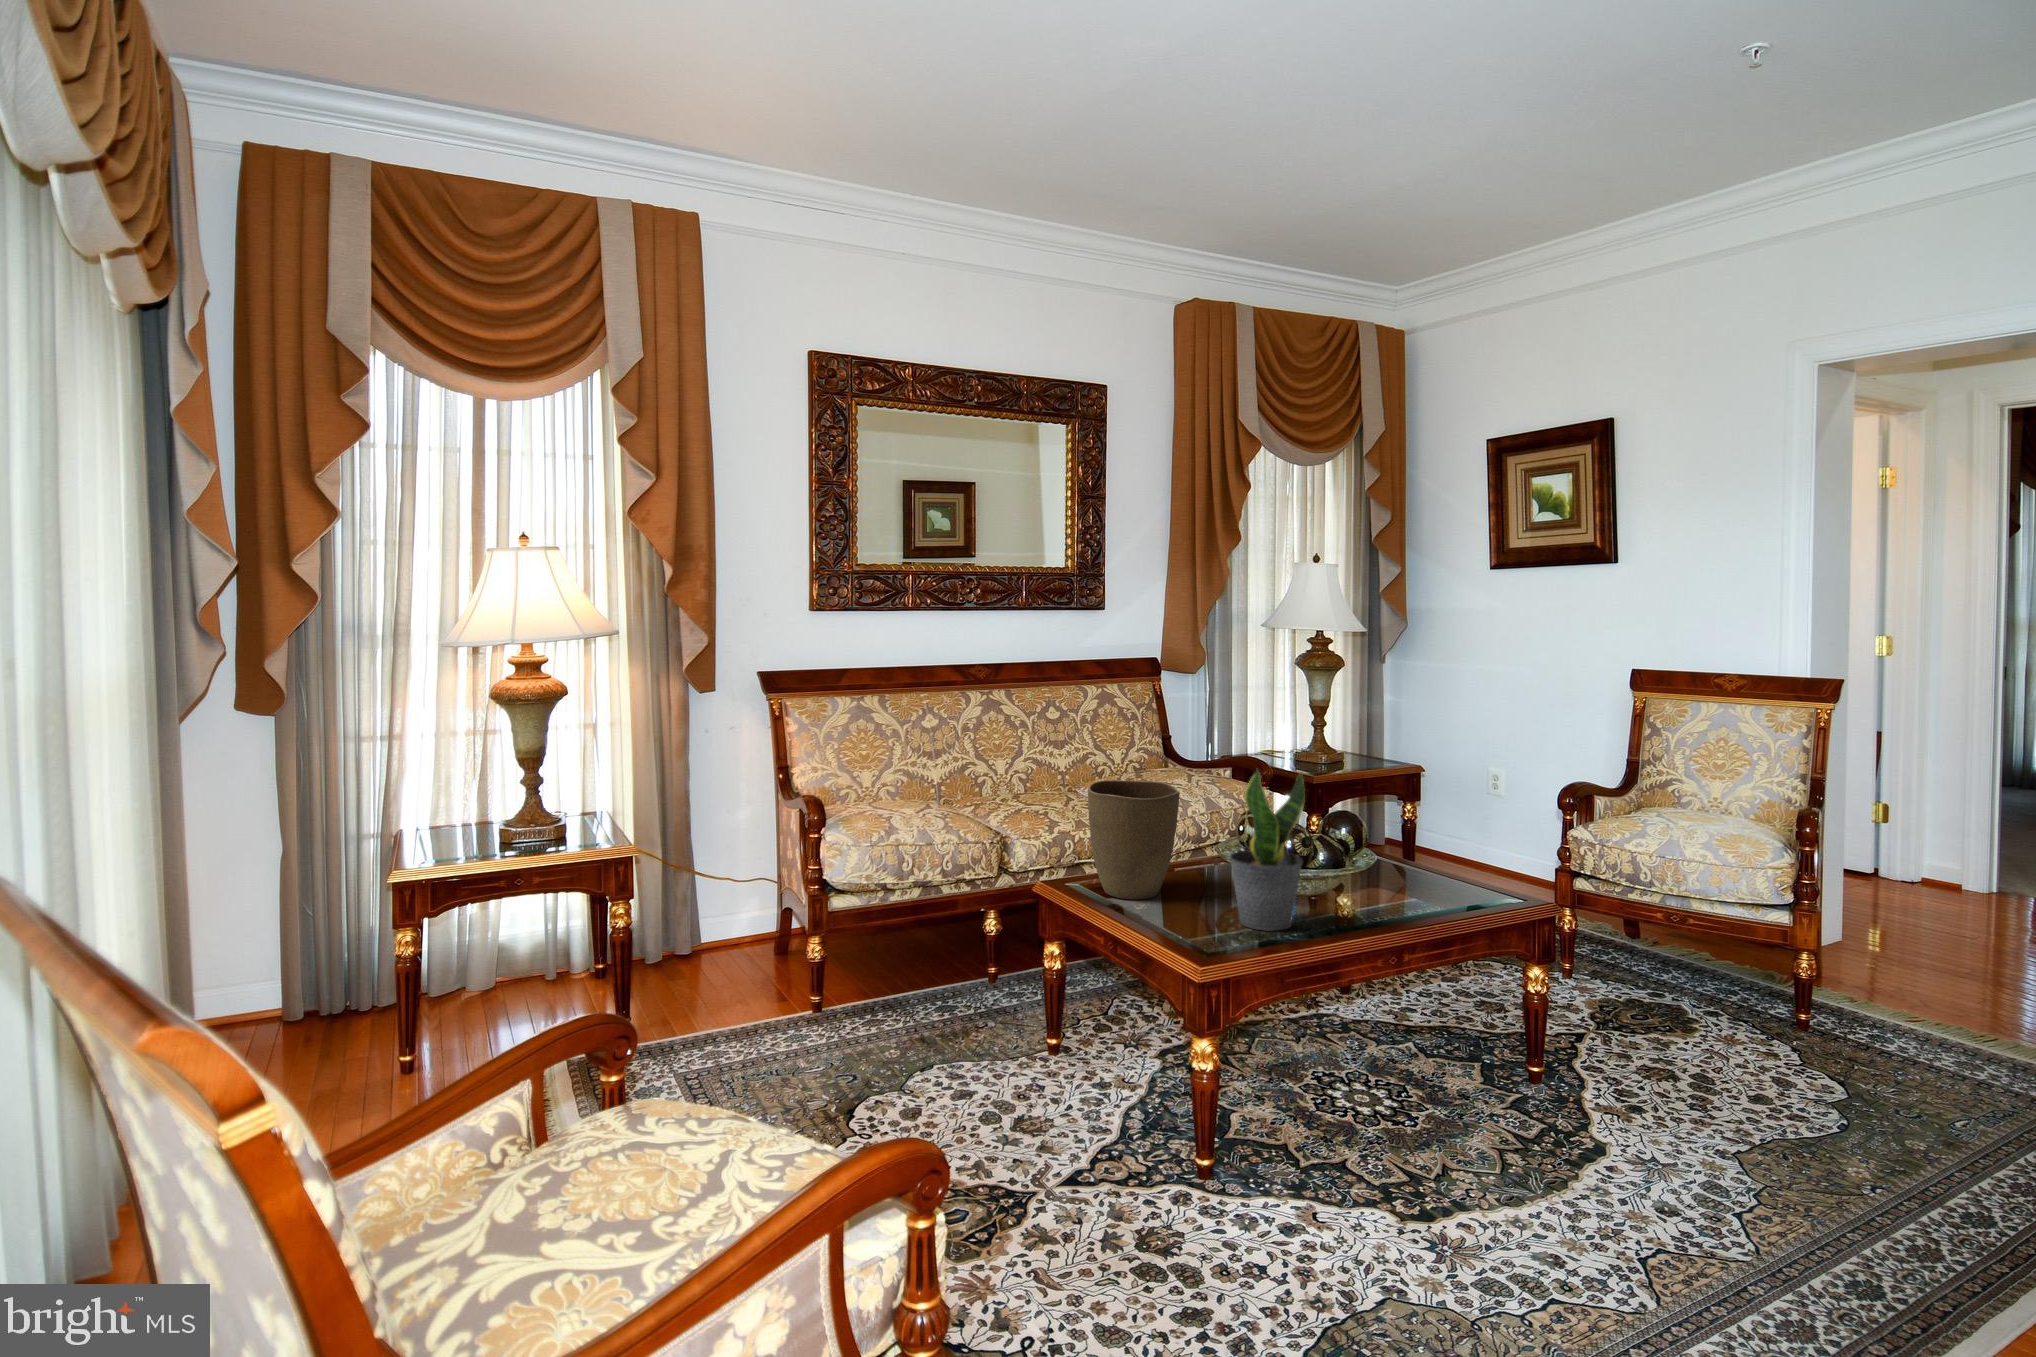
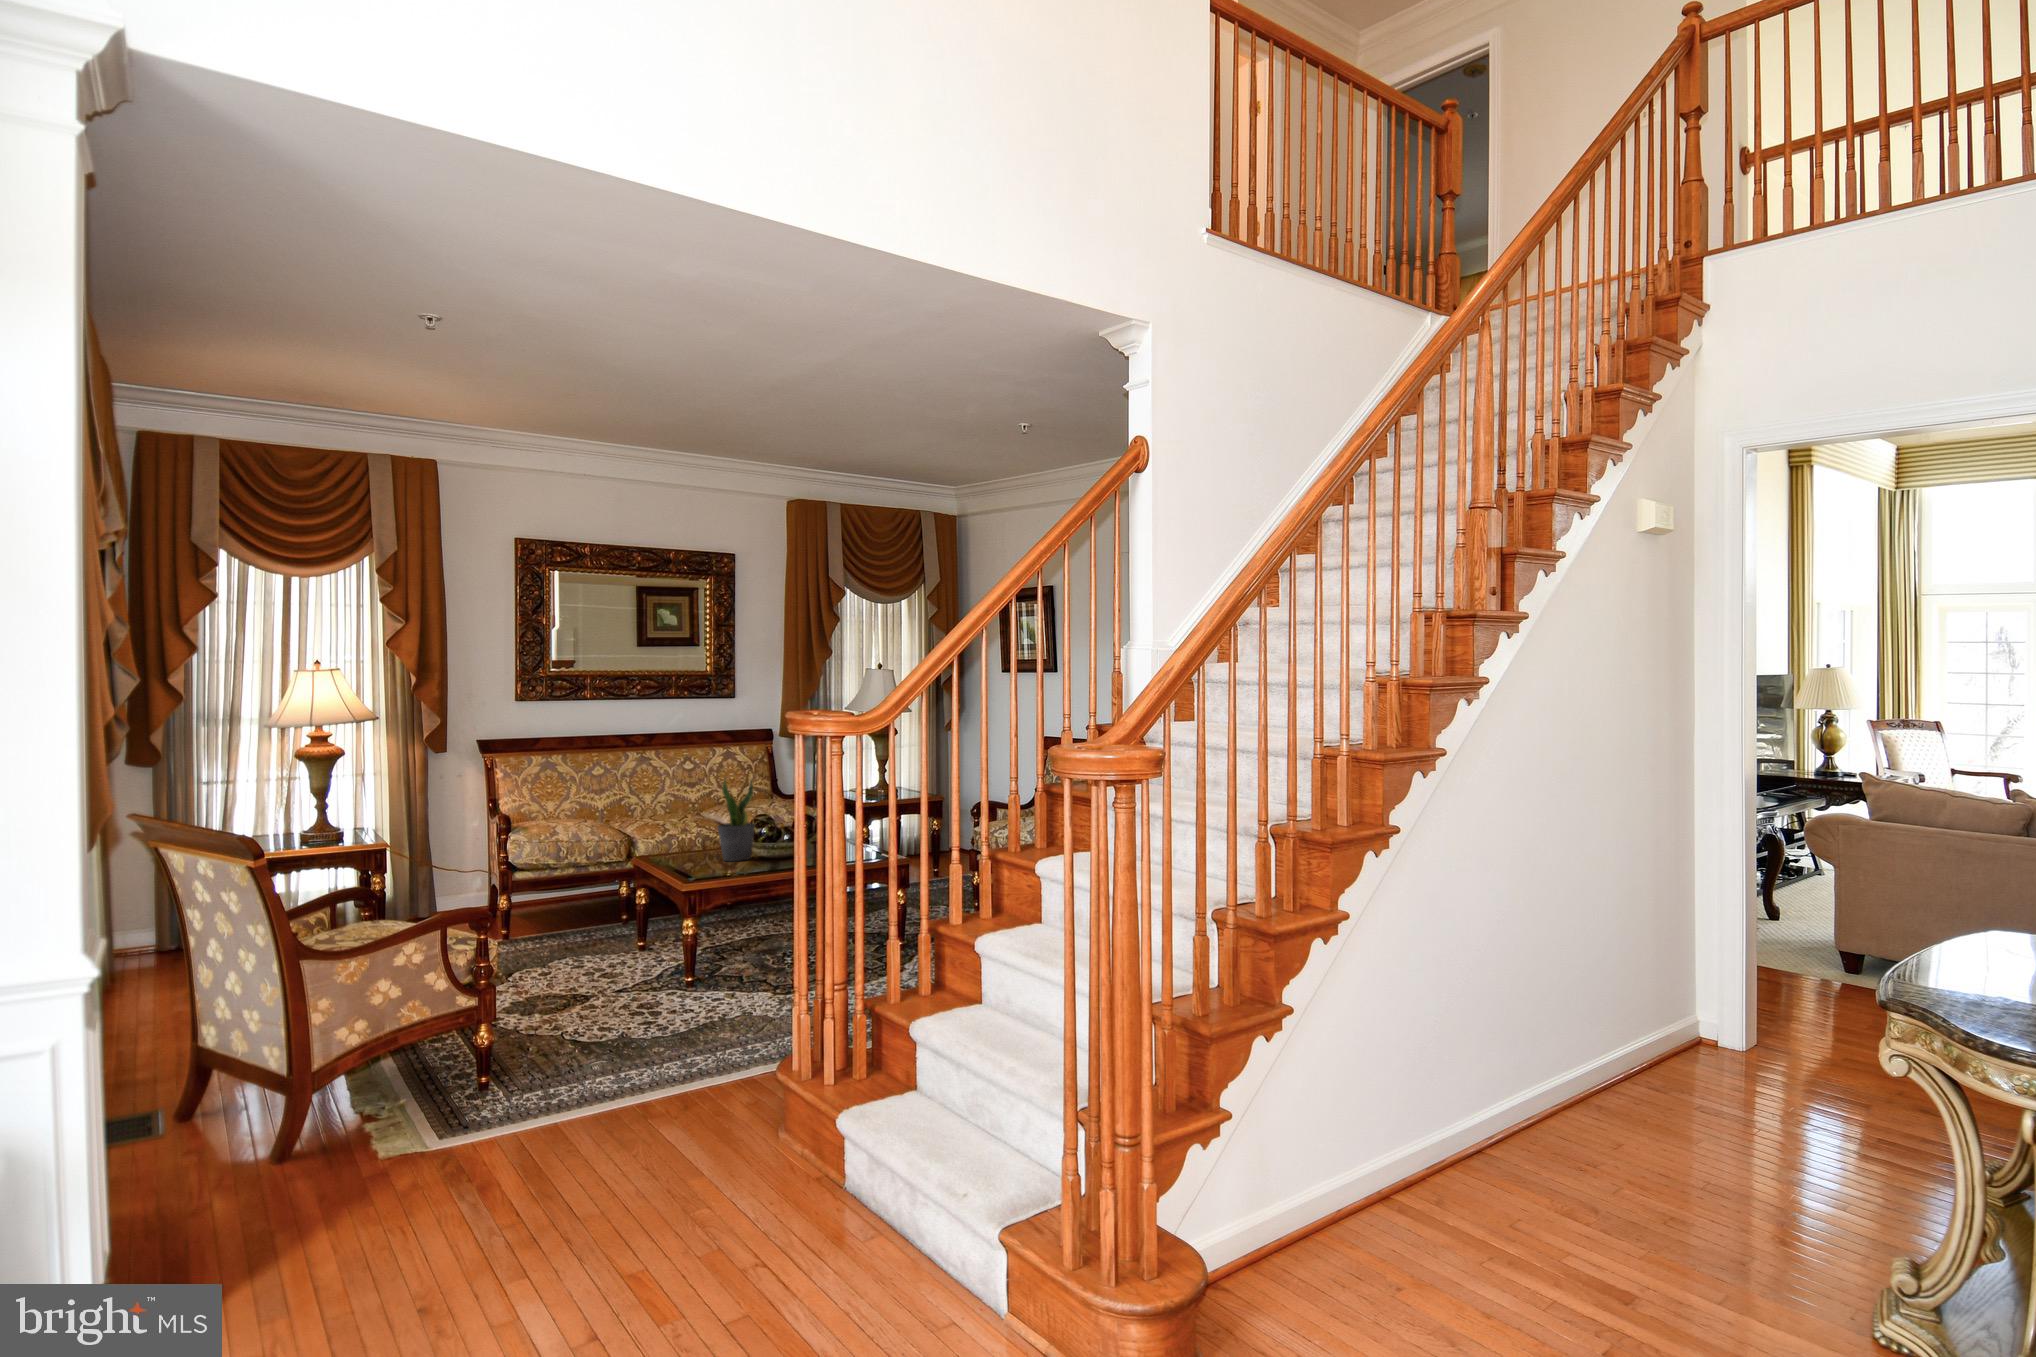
vase: present [1088,780,1180,899] -> none [655,792,708,856]

